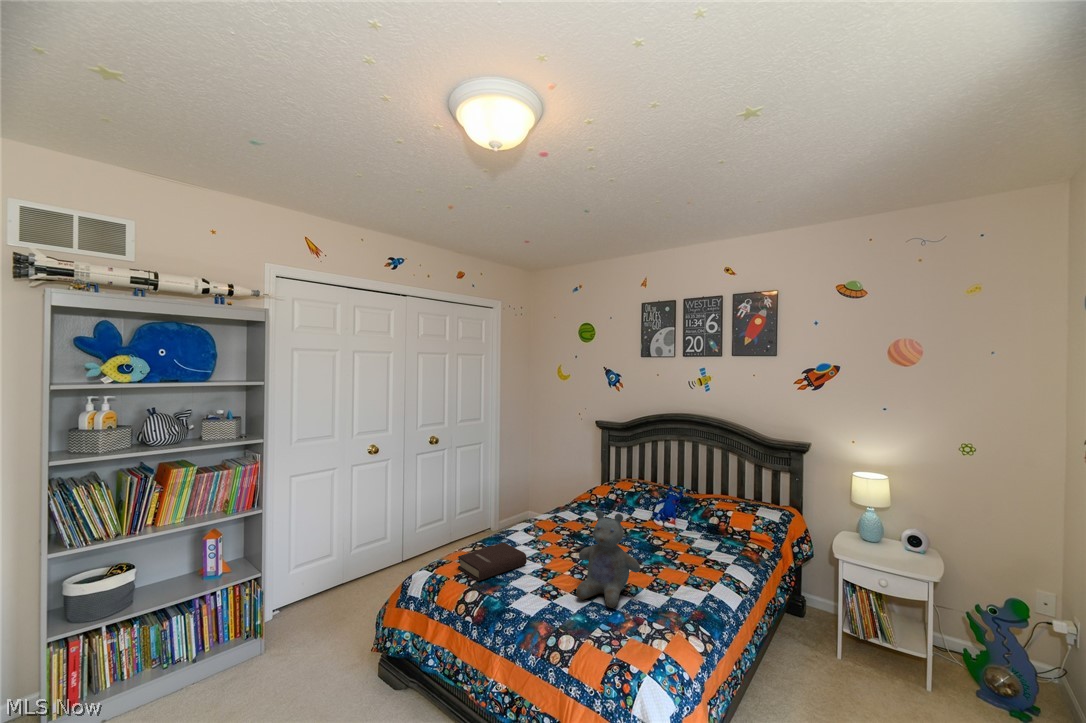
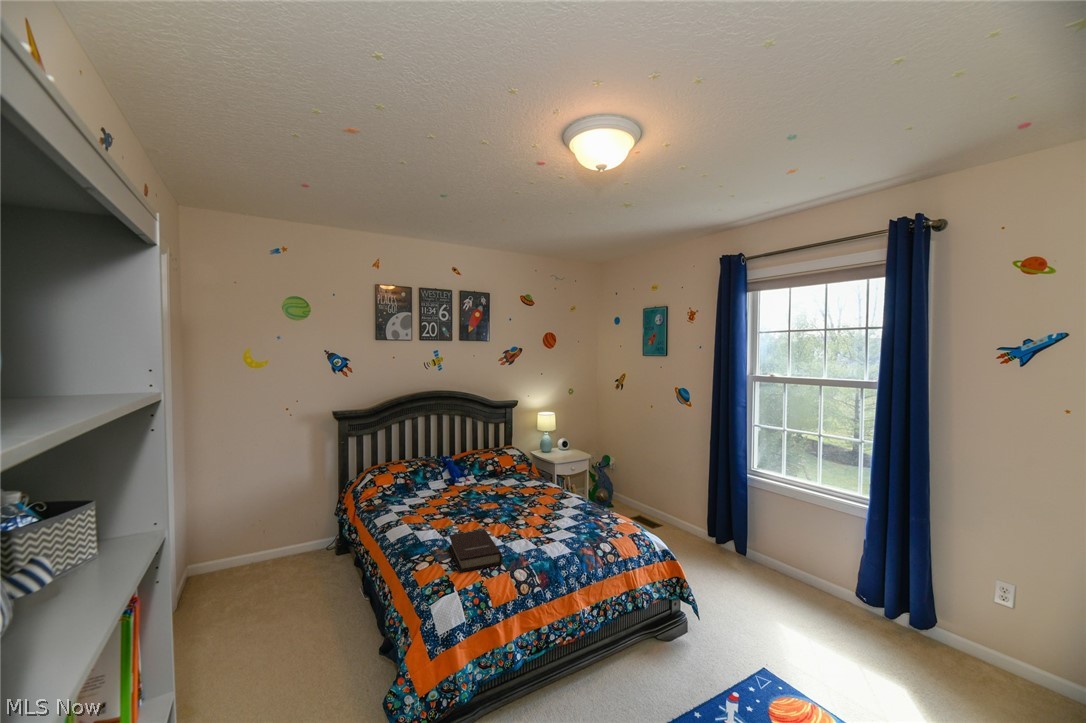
stuffed bear: present [576,510,640,608] -> none [533,459,583,530]

